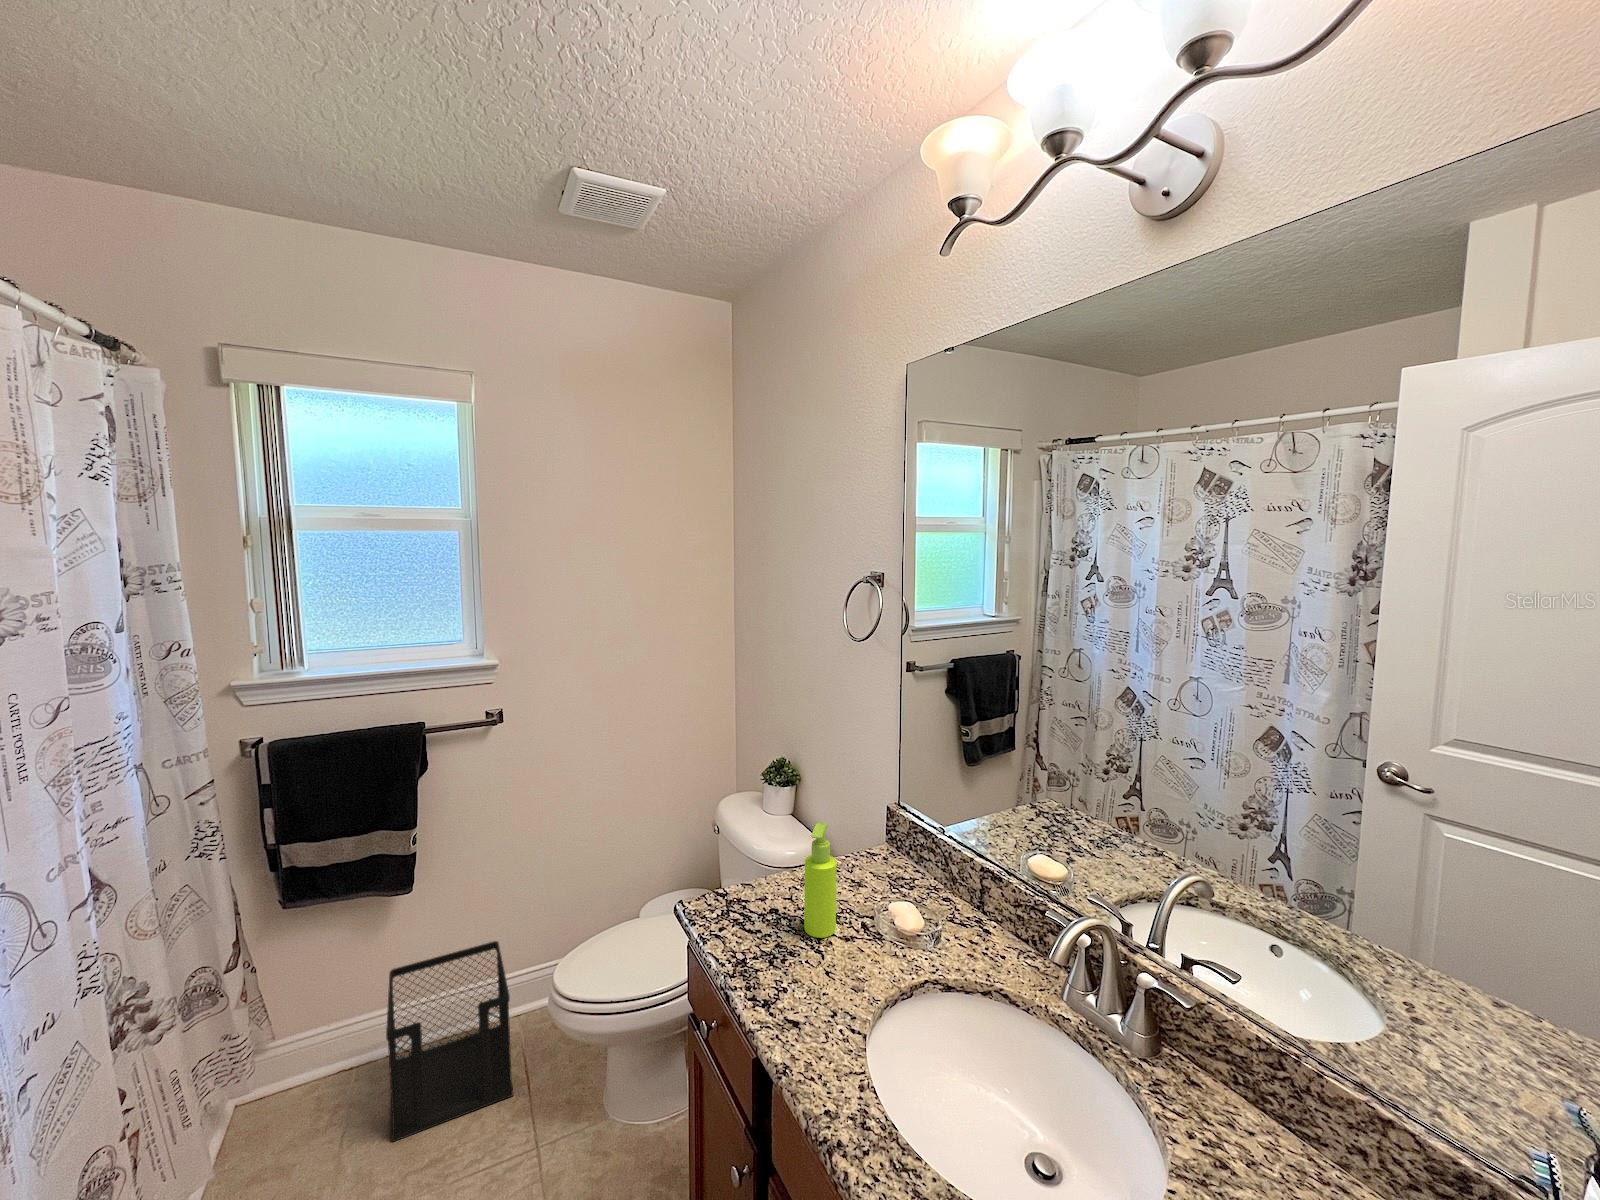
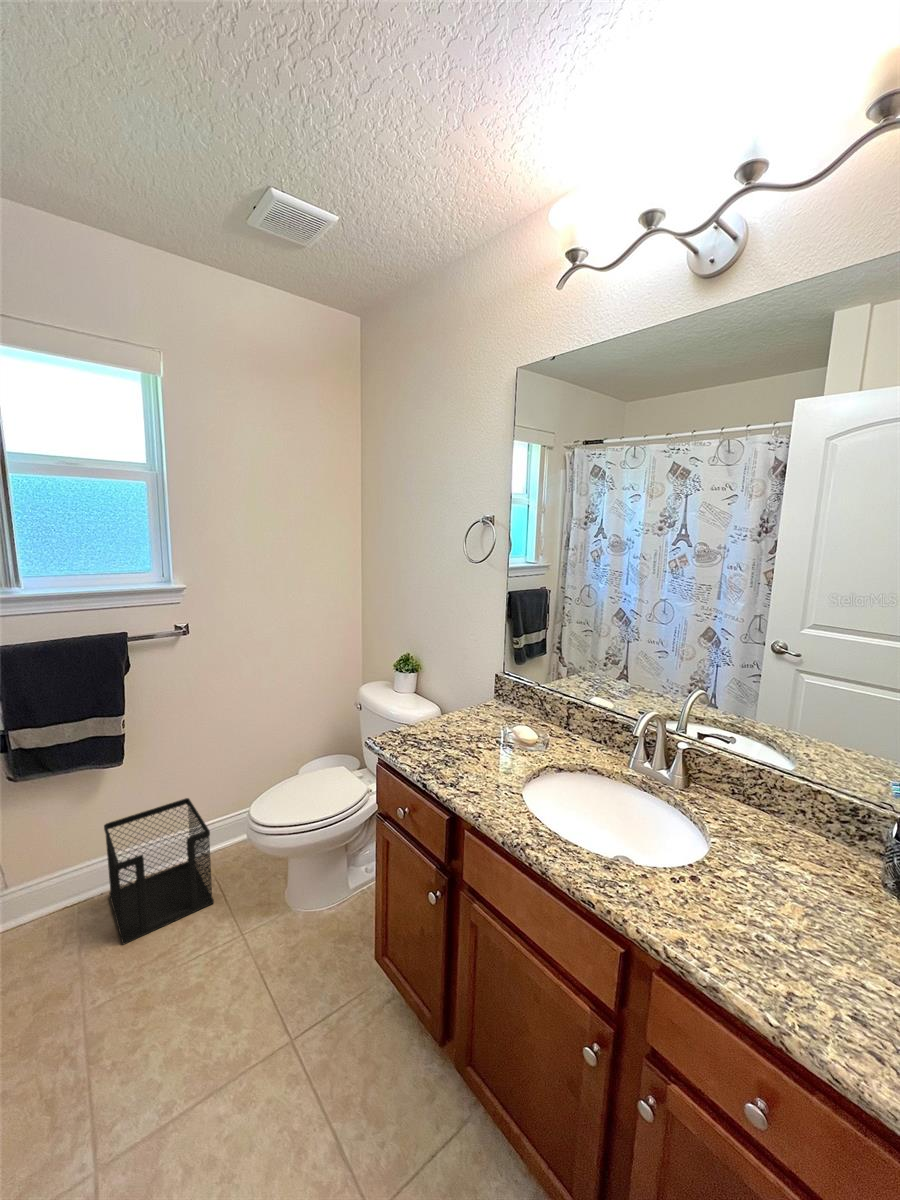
soap dispenser: present [804,823,837,938] -> none [459,675,482,749]

